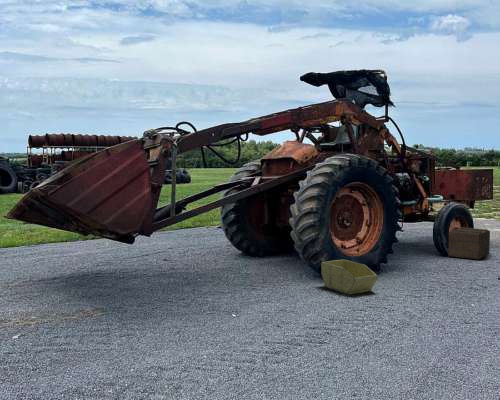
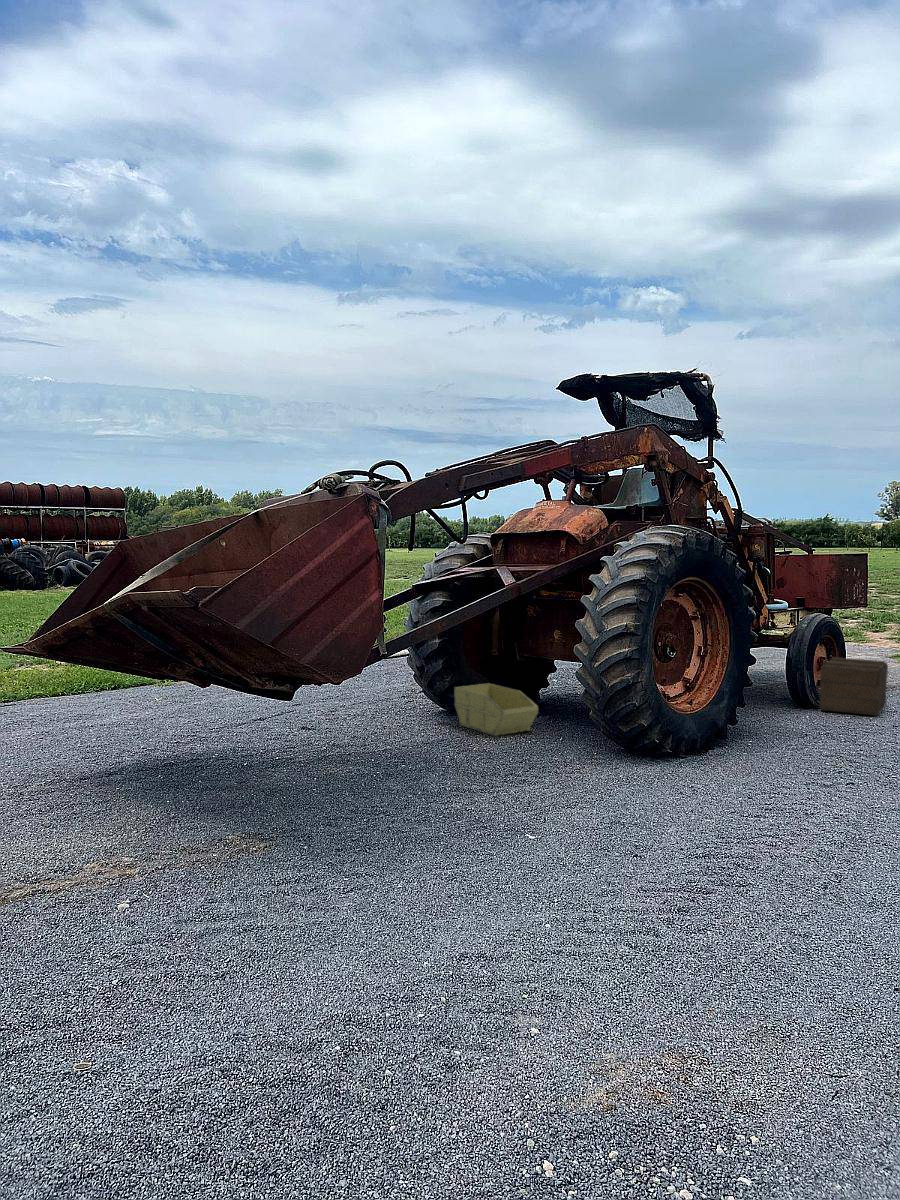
storage bin: present [321,260,377,295] -> present [454,684,538,736]

